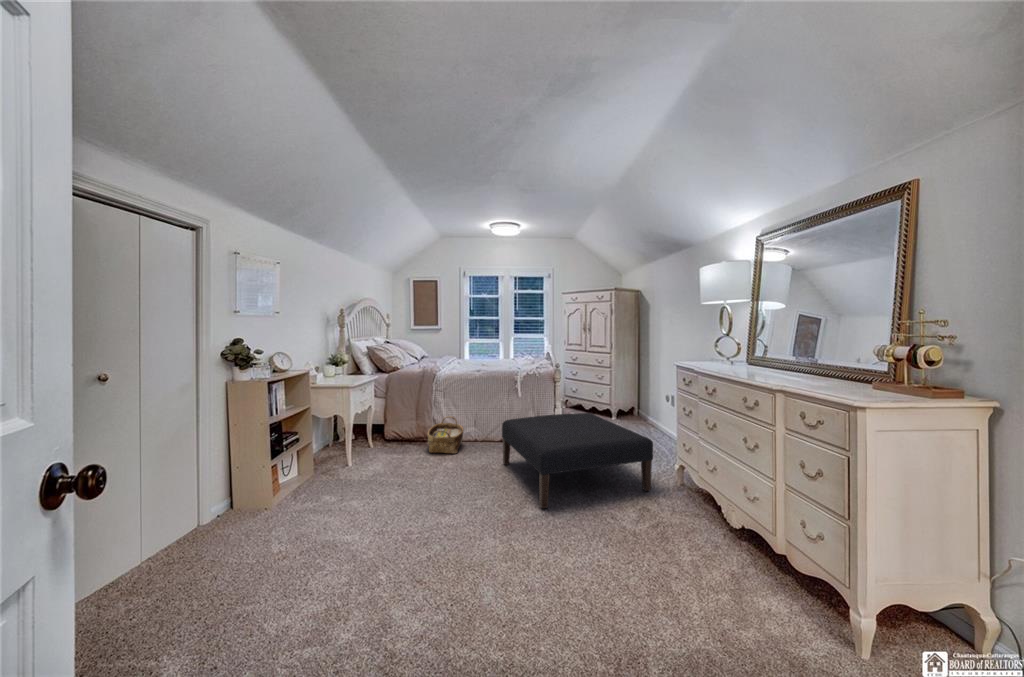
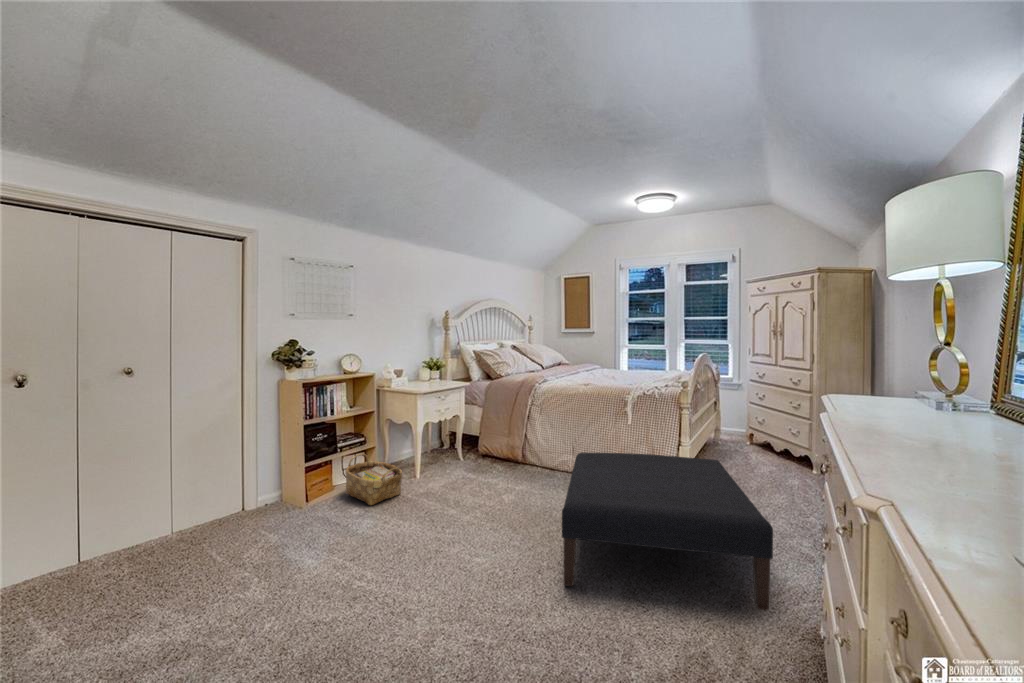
woven basket: present [428,416,464,454] -> present [345,453,402,505]

